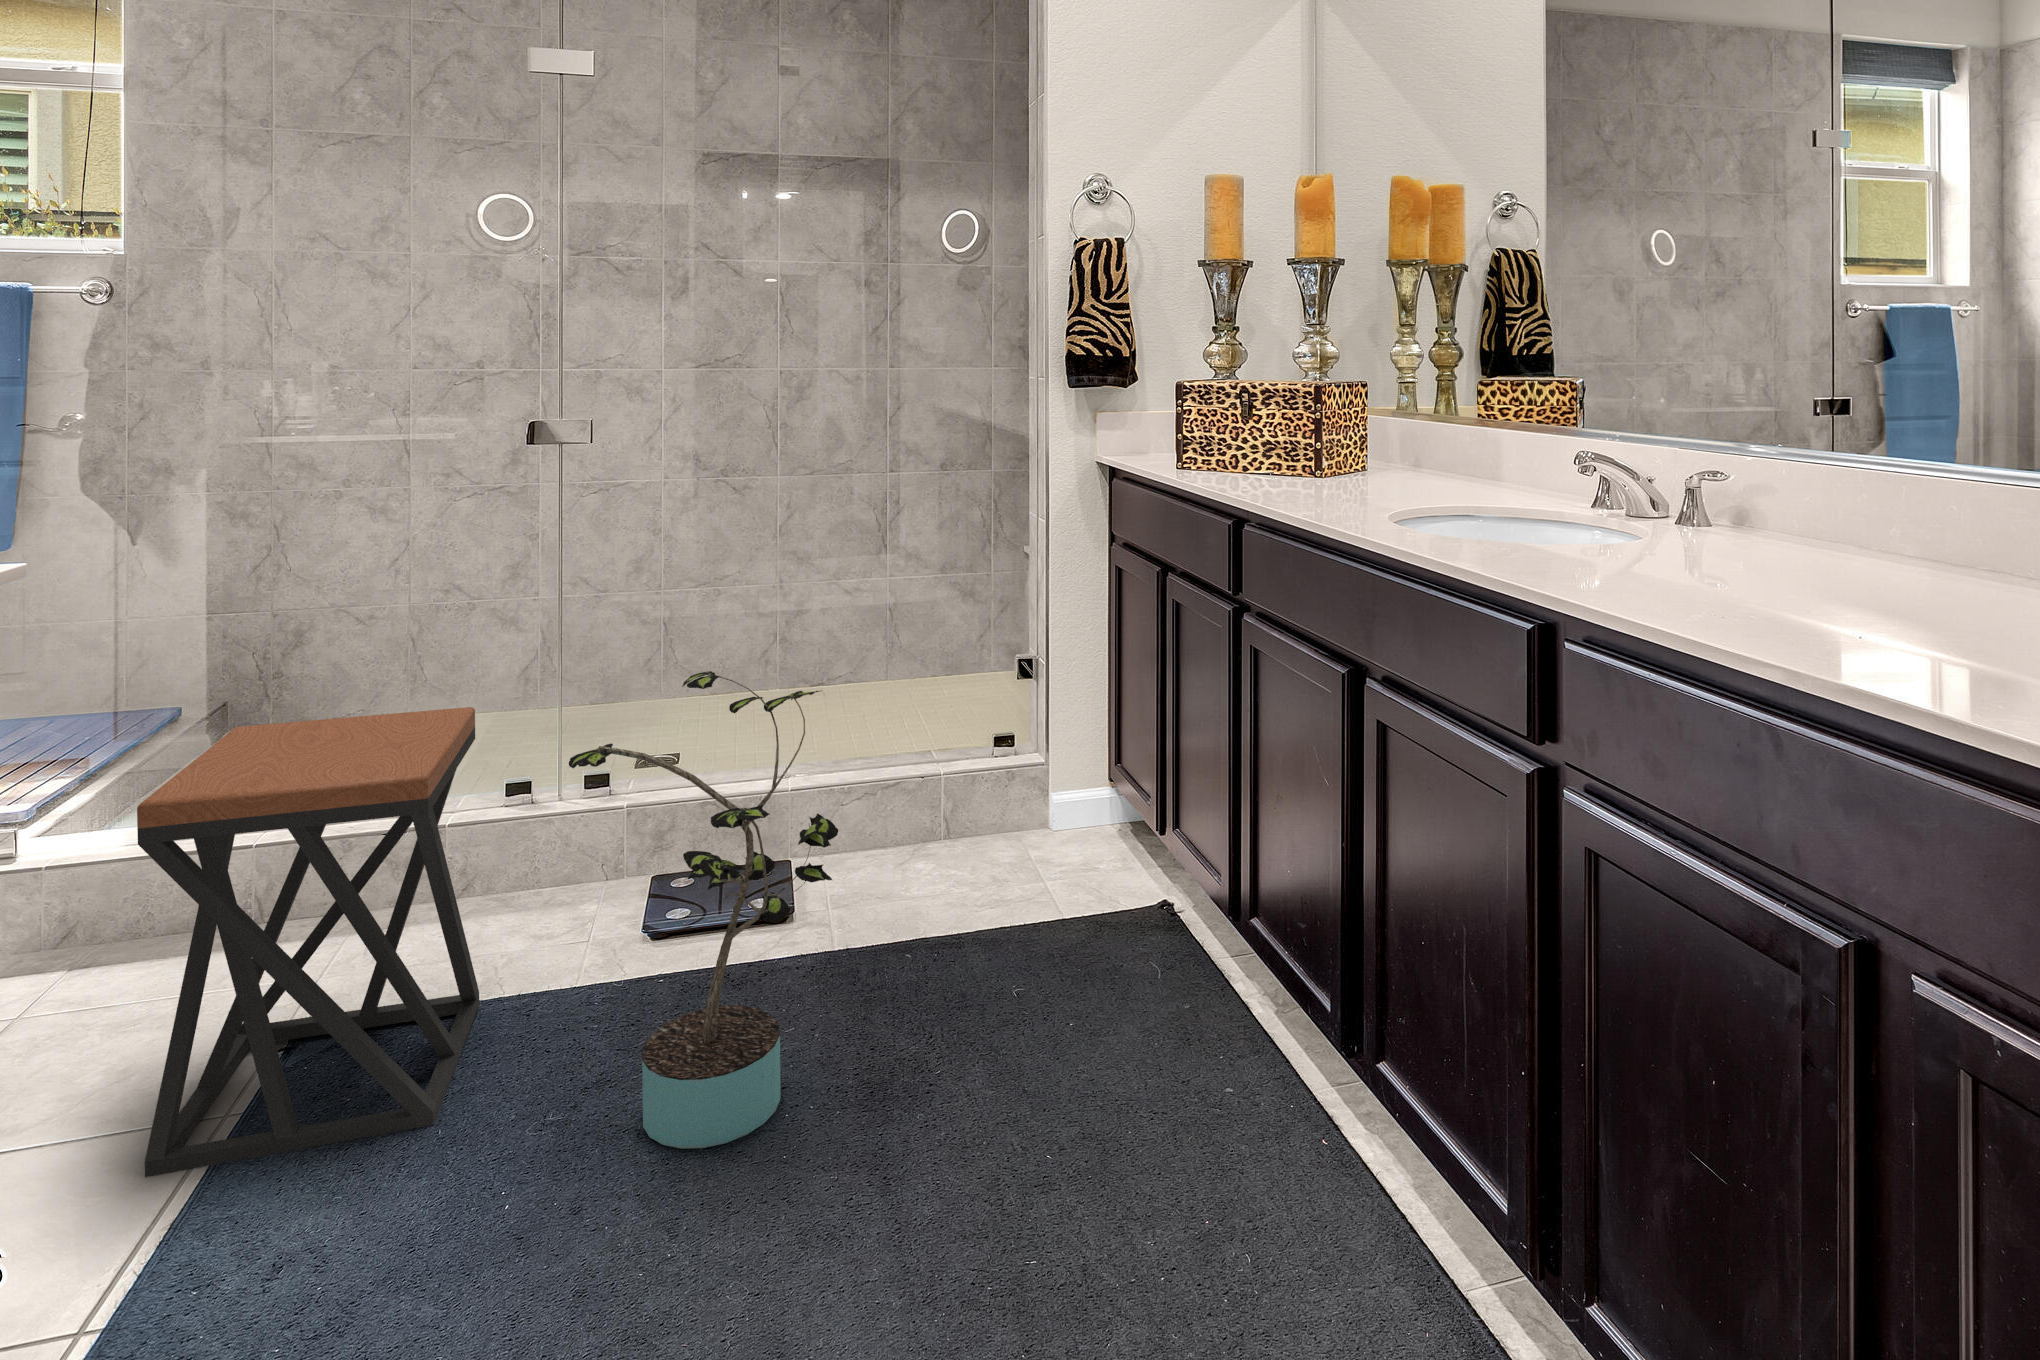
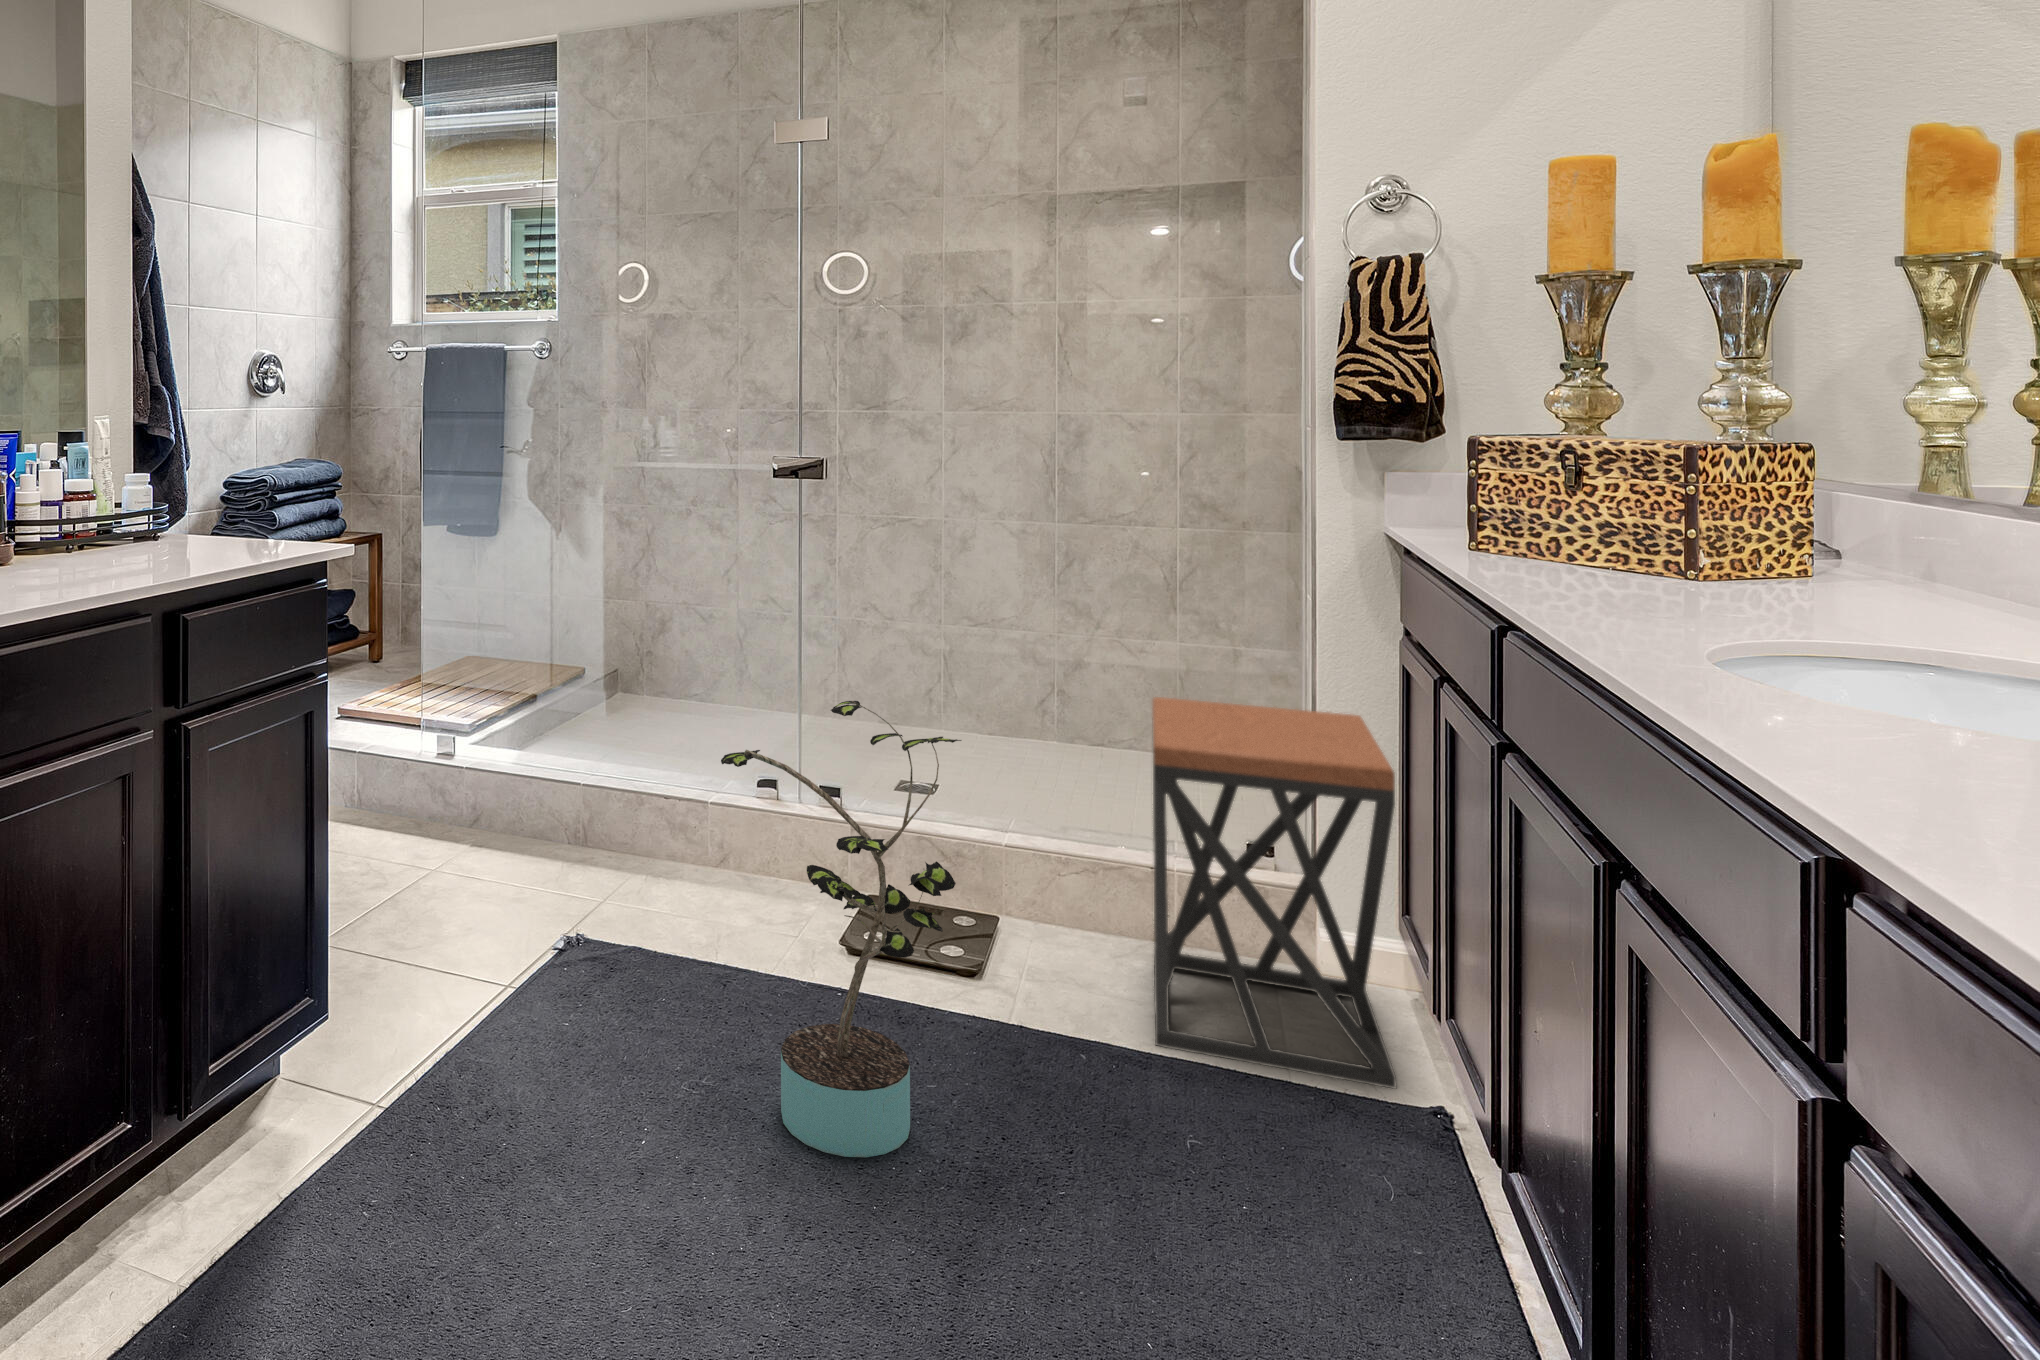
stool: present [137,707,479,1177] -> present [1152,697,1396,1089]

